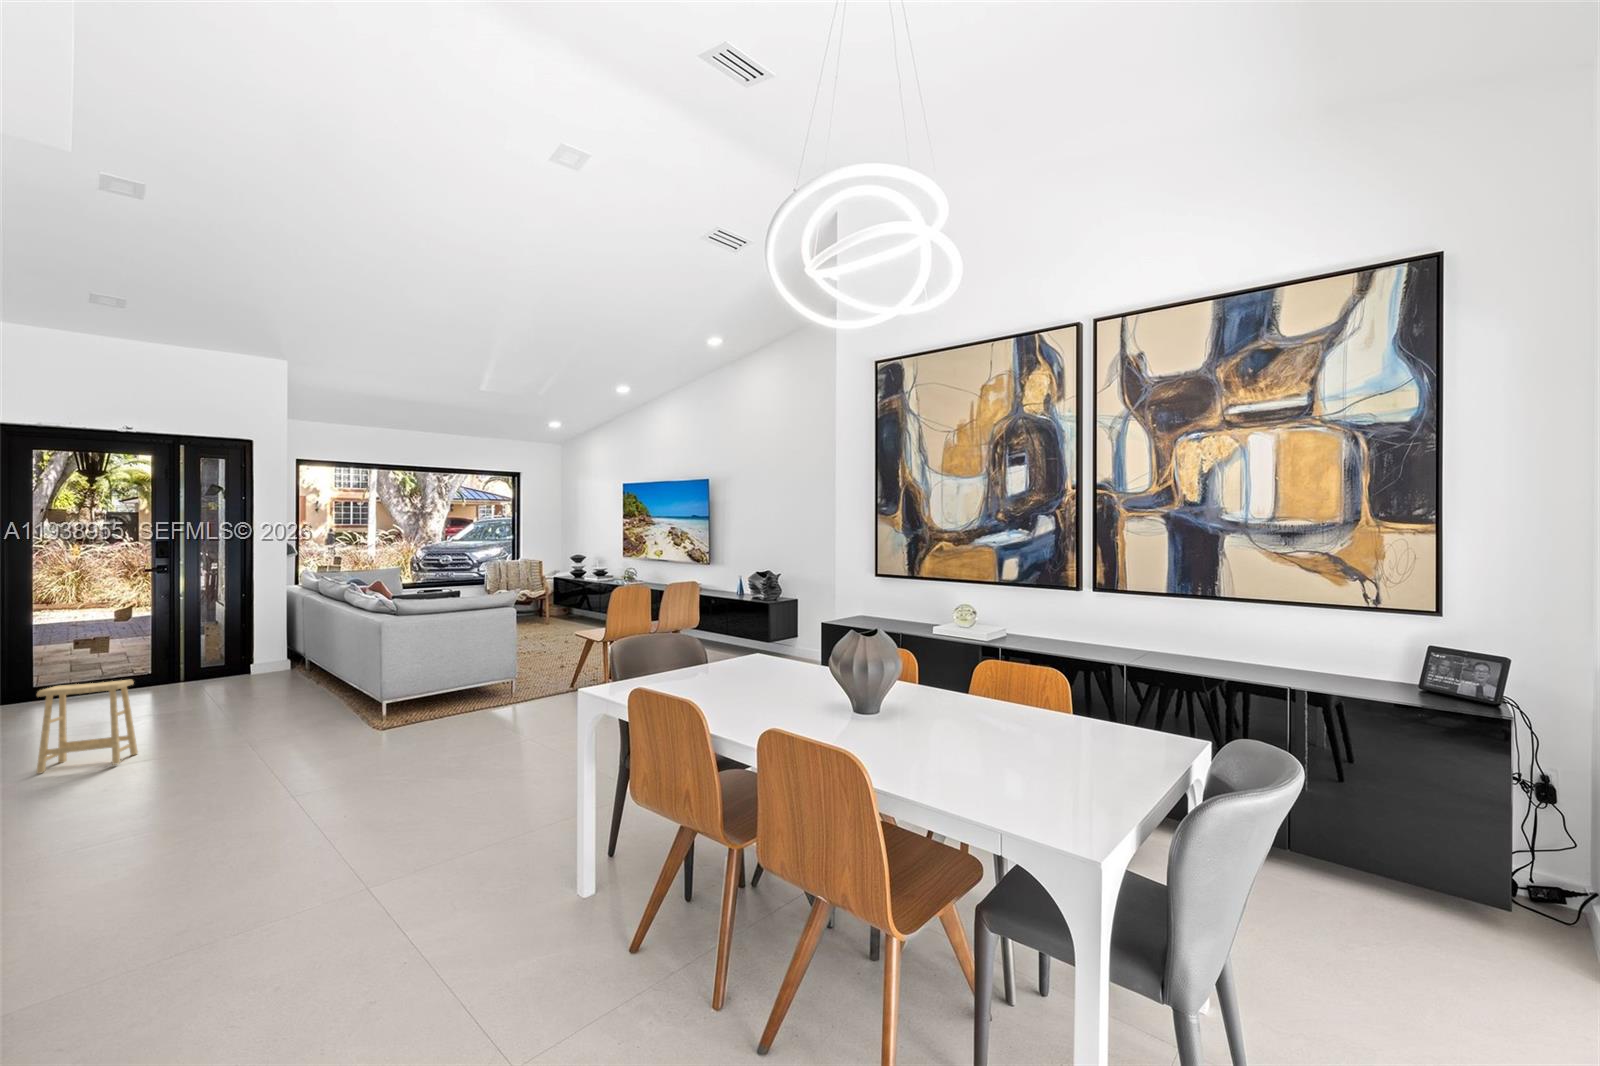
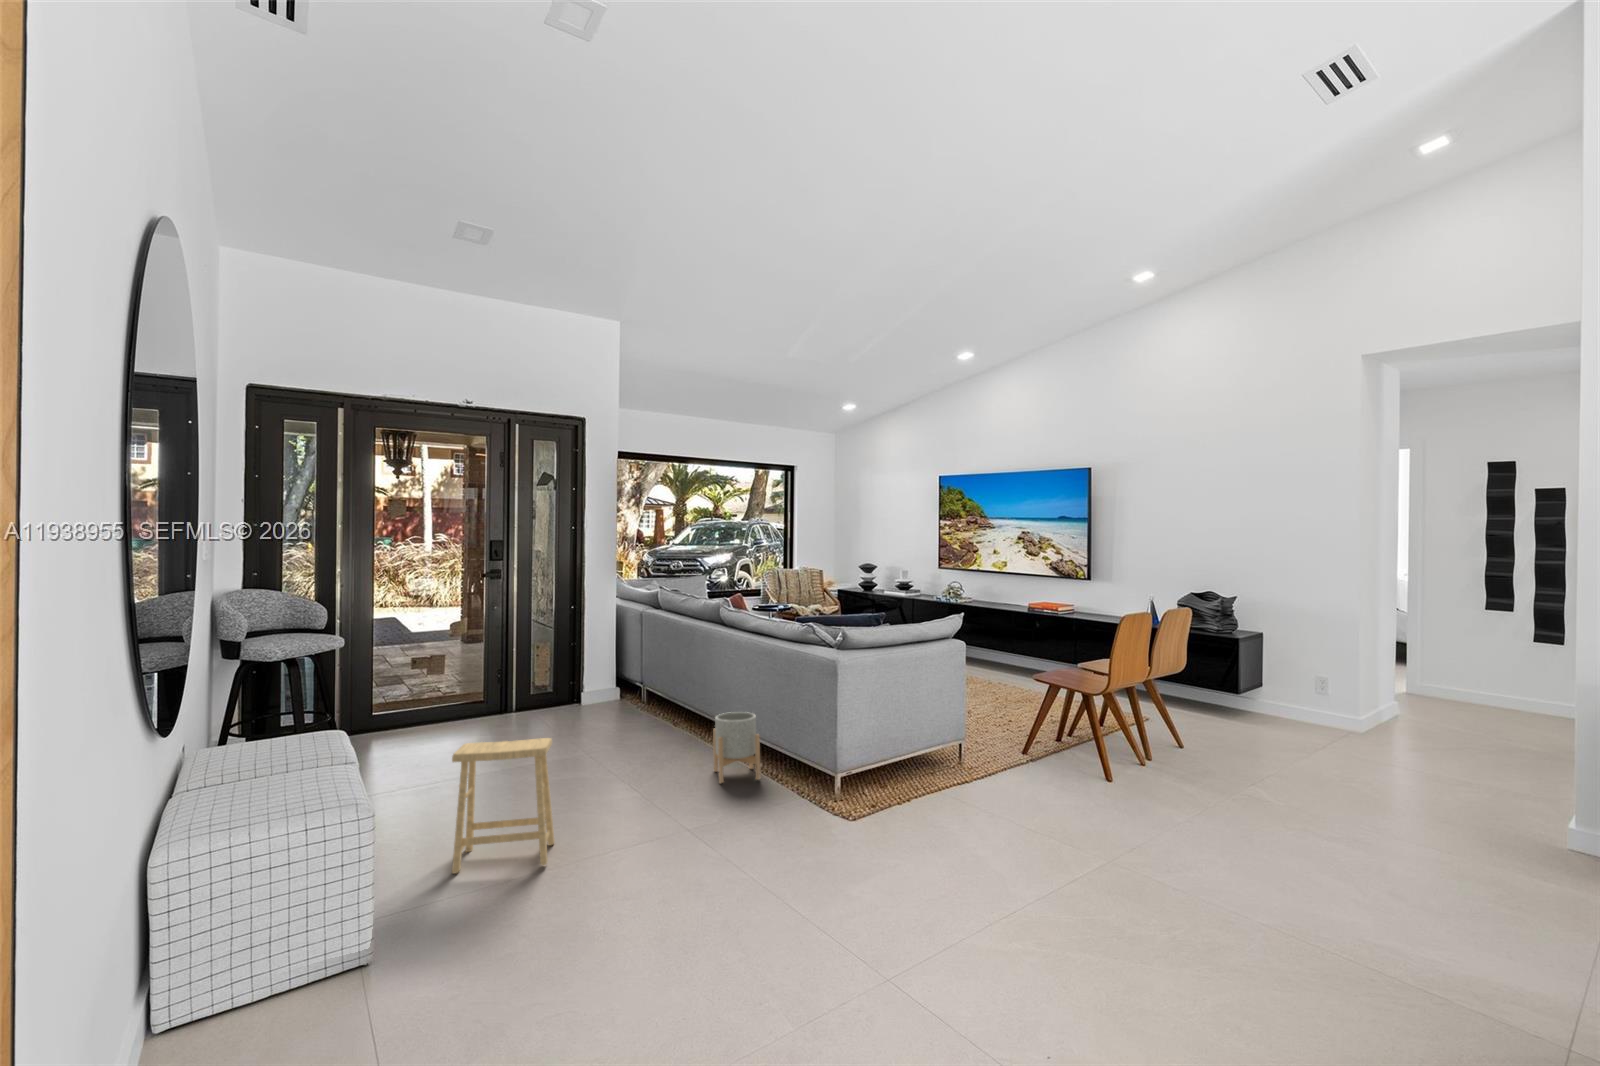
planter: none [311,664,352,715] -> present [713,712,760,783]

